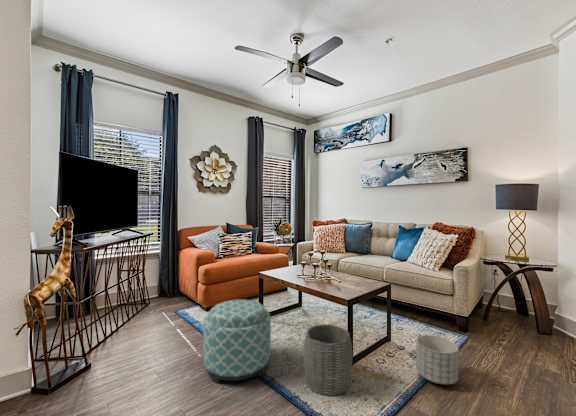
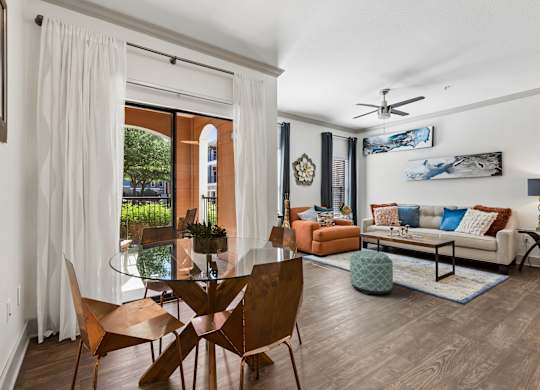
woven basket: present [304,325,352,396] -> none [417,265,452,303]
planter: present [416,335,458,384] -> none [490,274,522,301]

